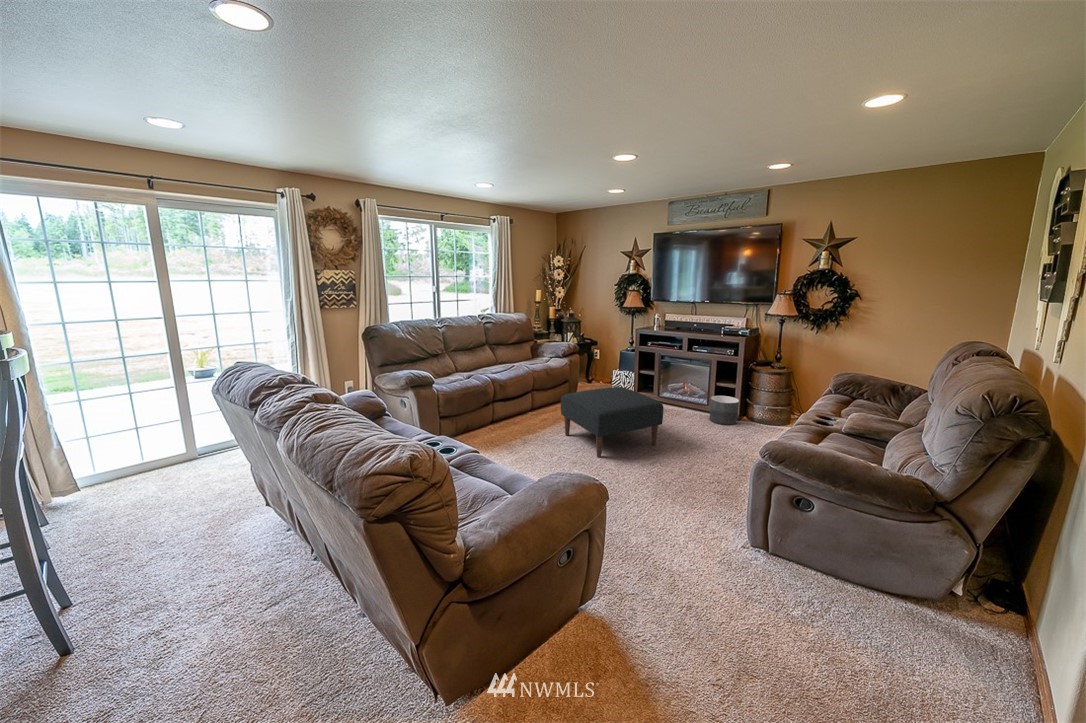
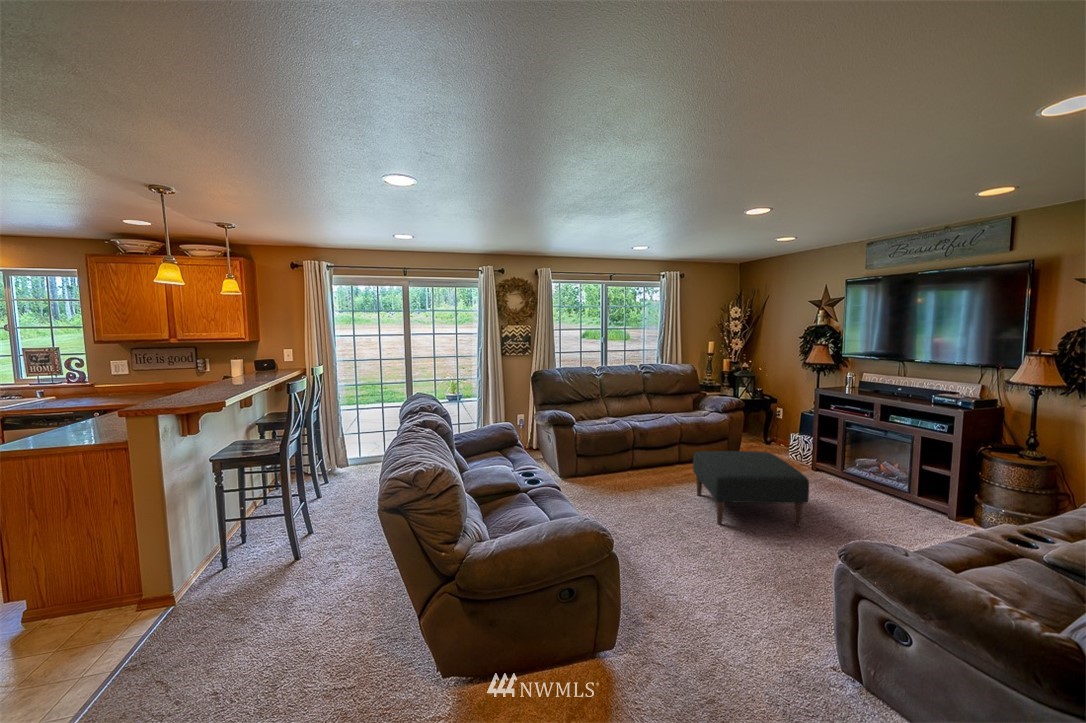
planter: present [710,396,739,425] -> none [905,483,953,525]

